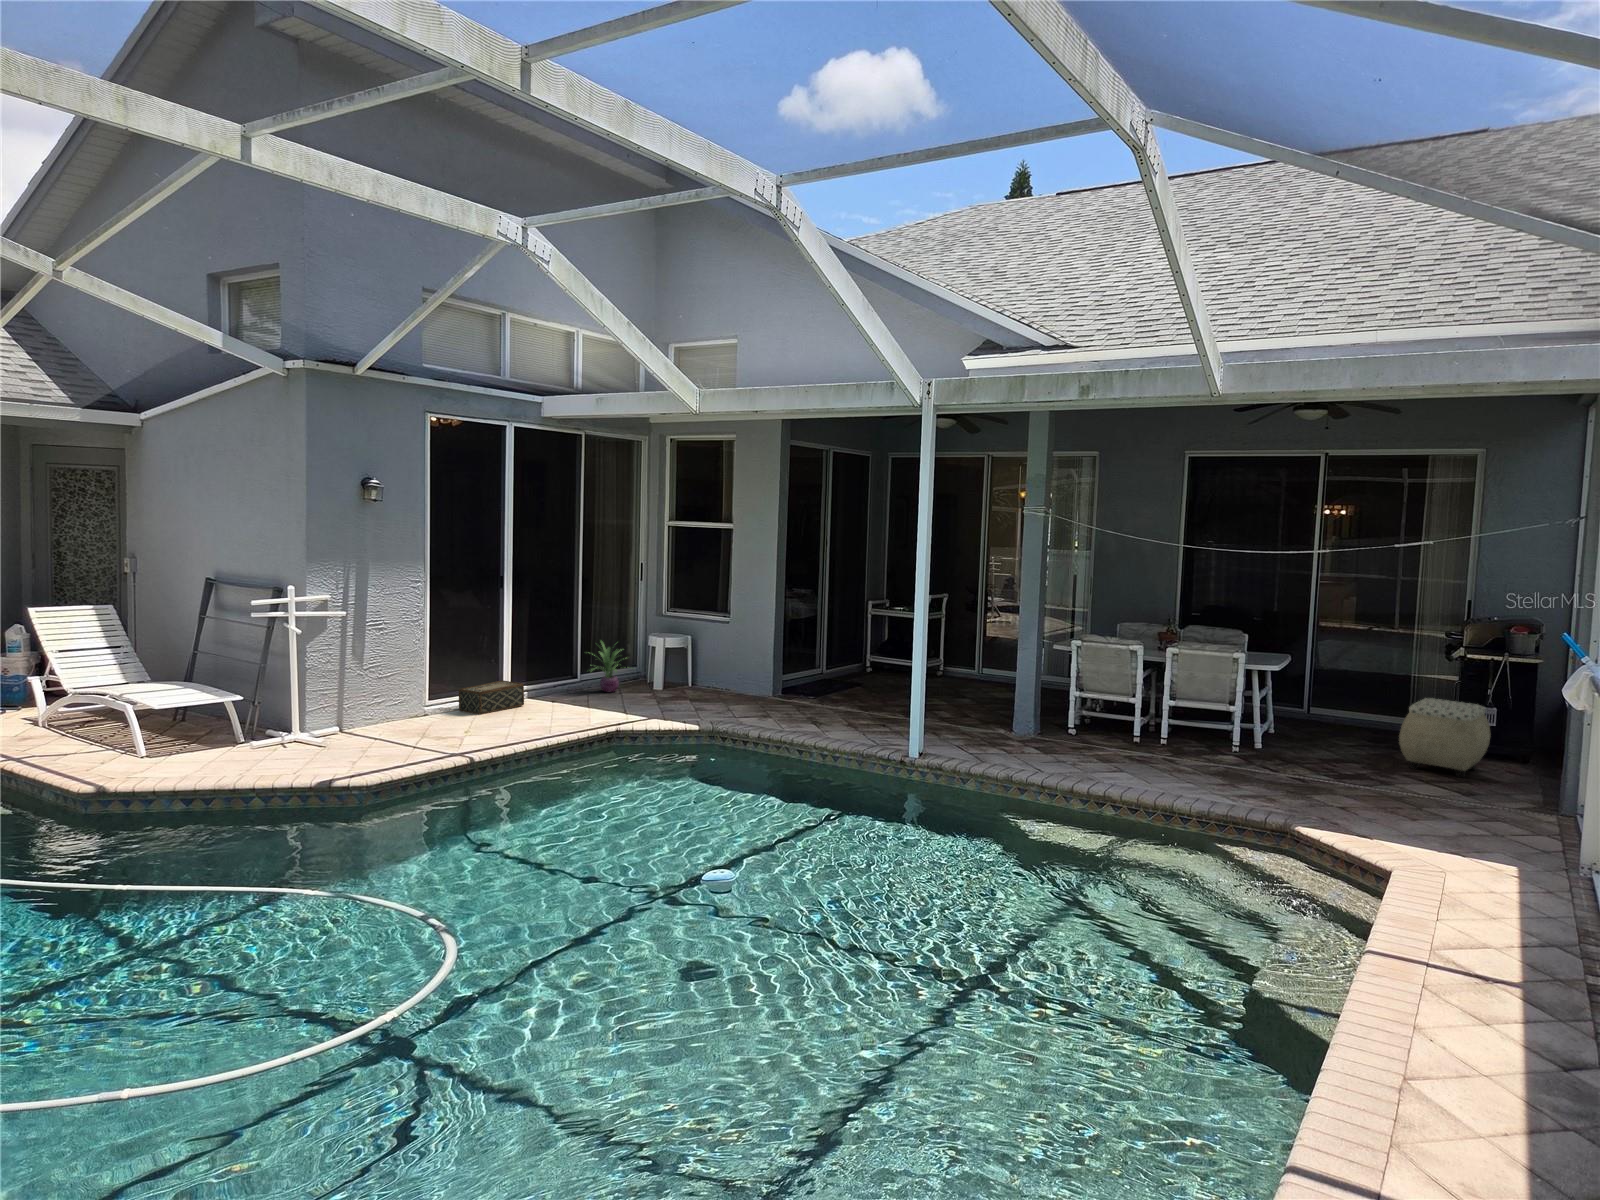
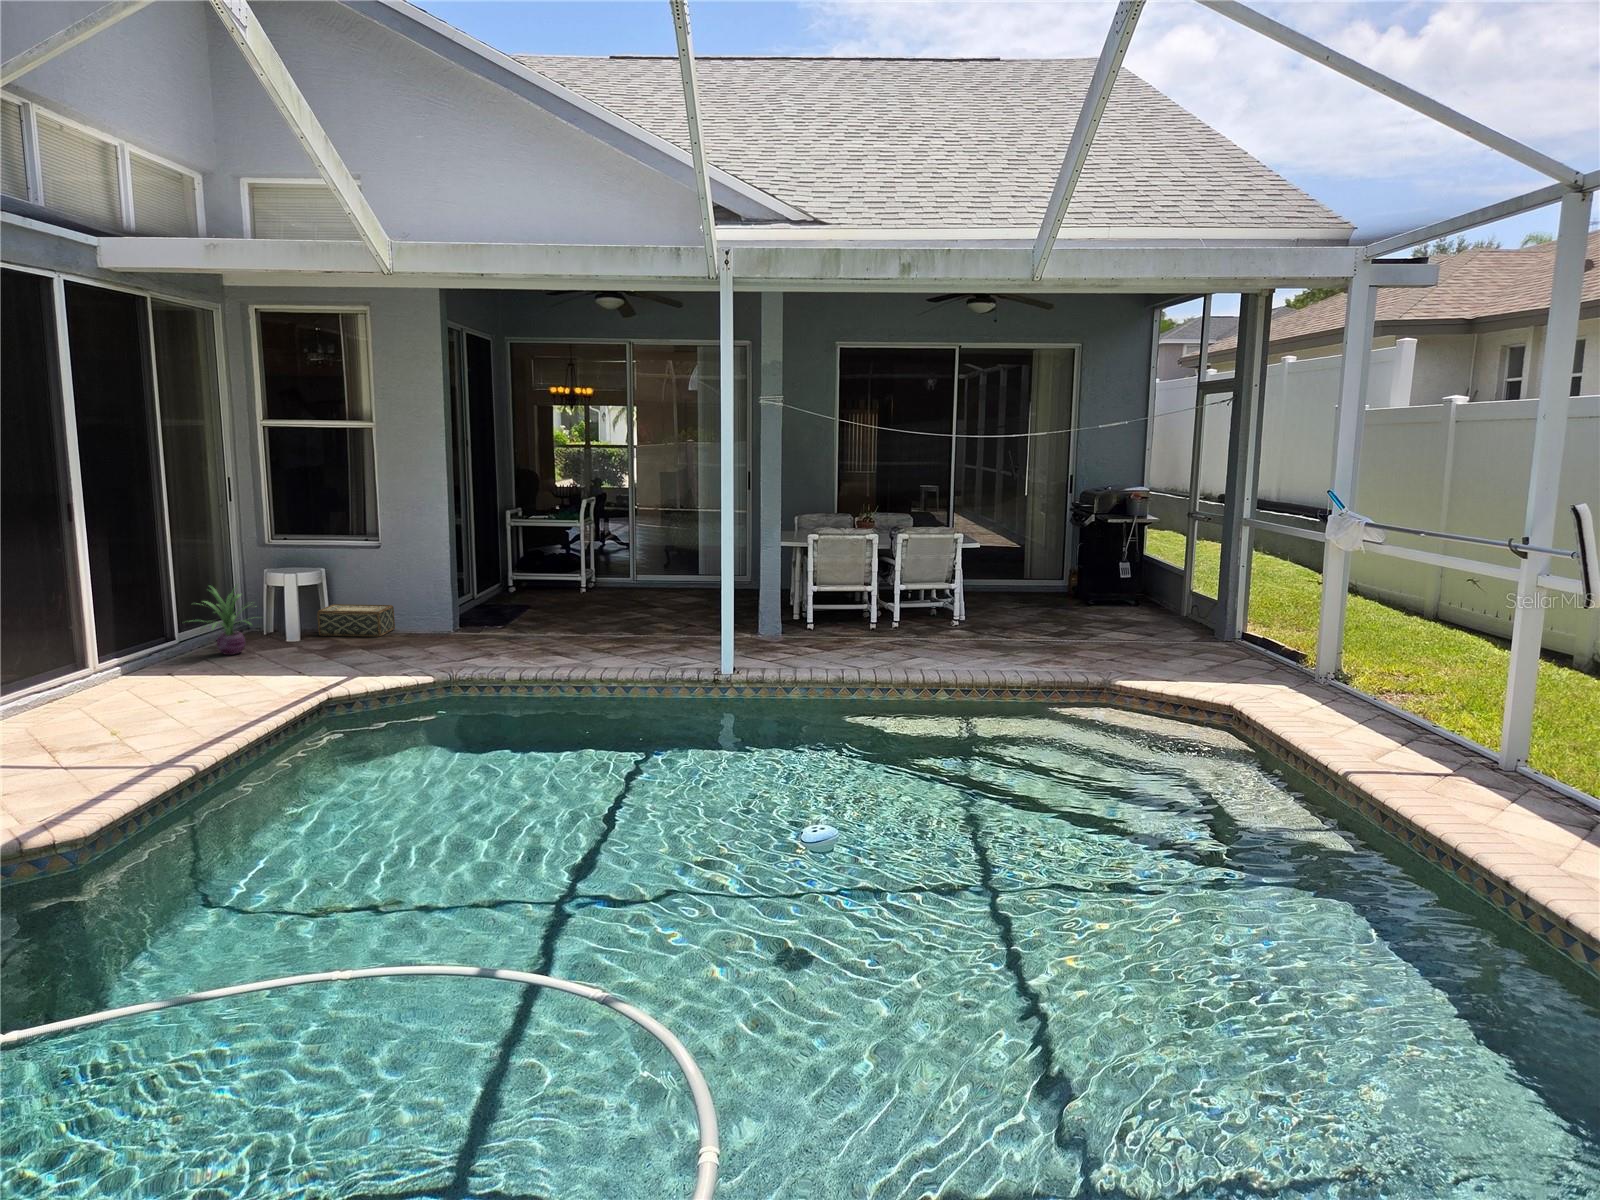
woven basket: present [459,680,524,715] -> present [317,604,395,637]
ottoman: present [1399,698,1490,777] -> none [1085,559,1144,623]

